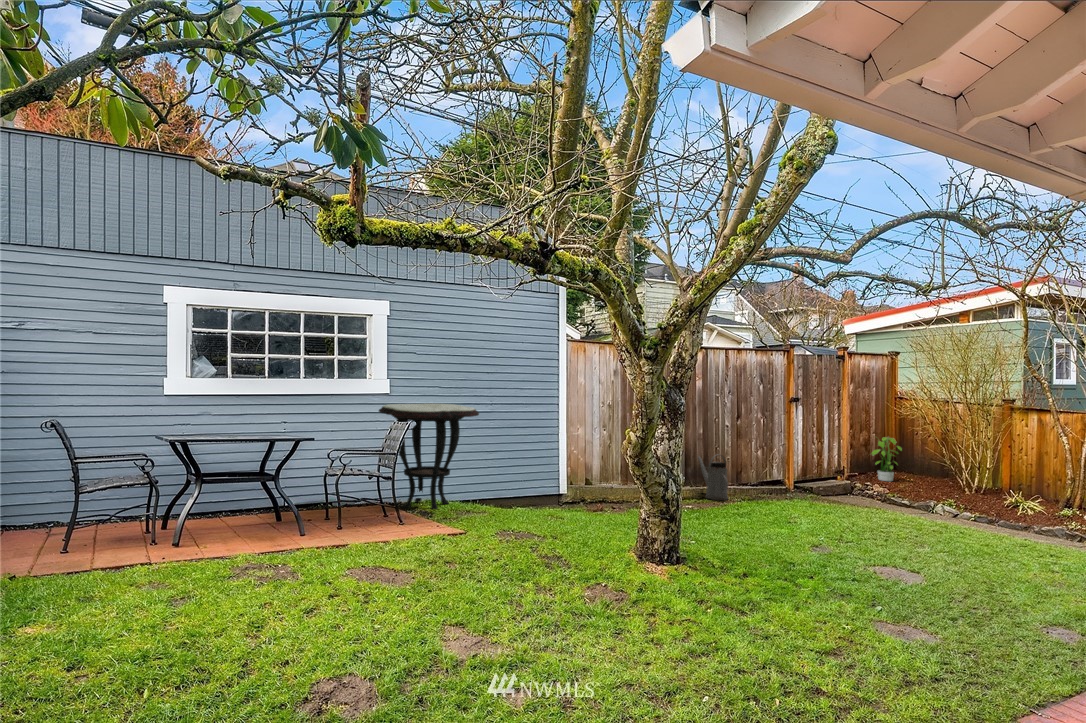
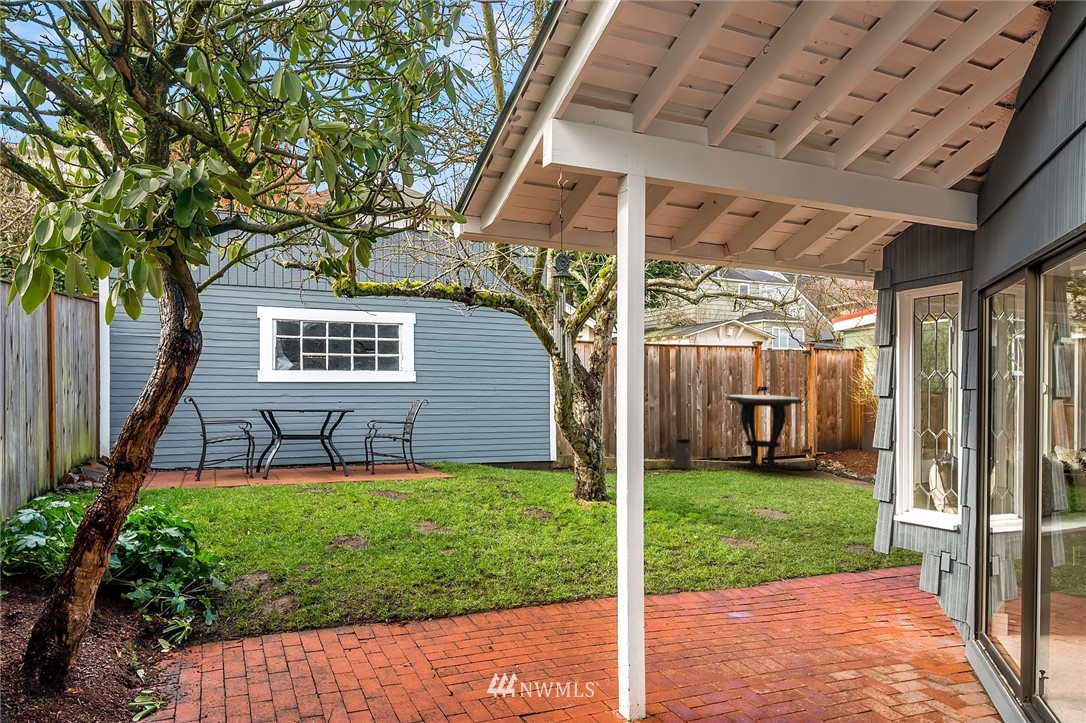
side table: present [379,404,479,510] -> present [726,395,803,471]
potted plant: present [872,437,902,481] -> none [841,421,867,461]

